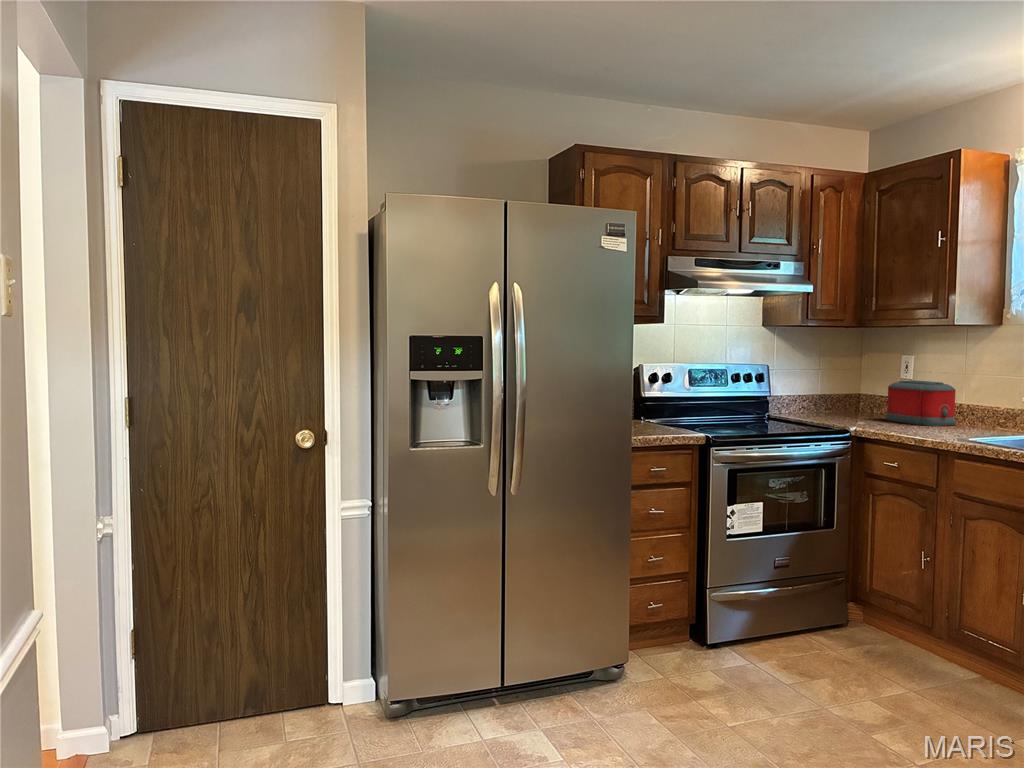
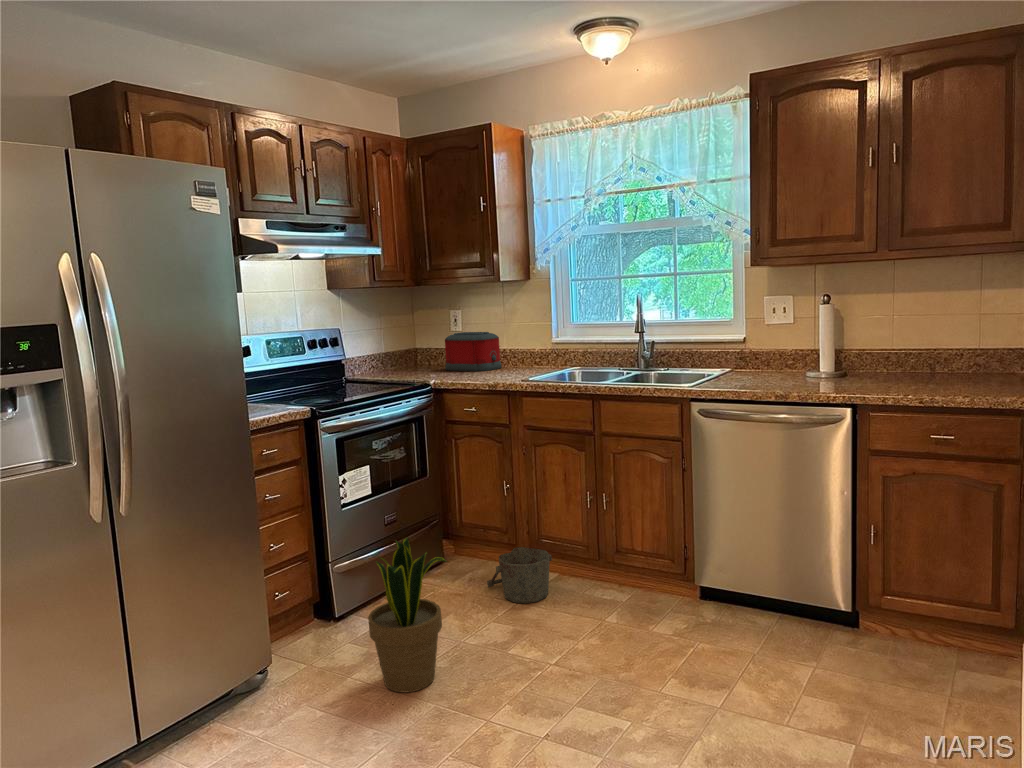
potted plant: none [713,577,804,737] -> present [368,537,447,692]
bucket: none [882,631,968,700] -> present [487,547,552,604]

